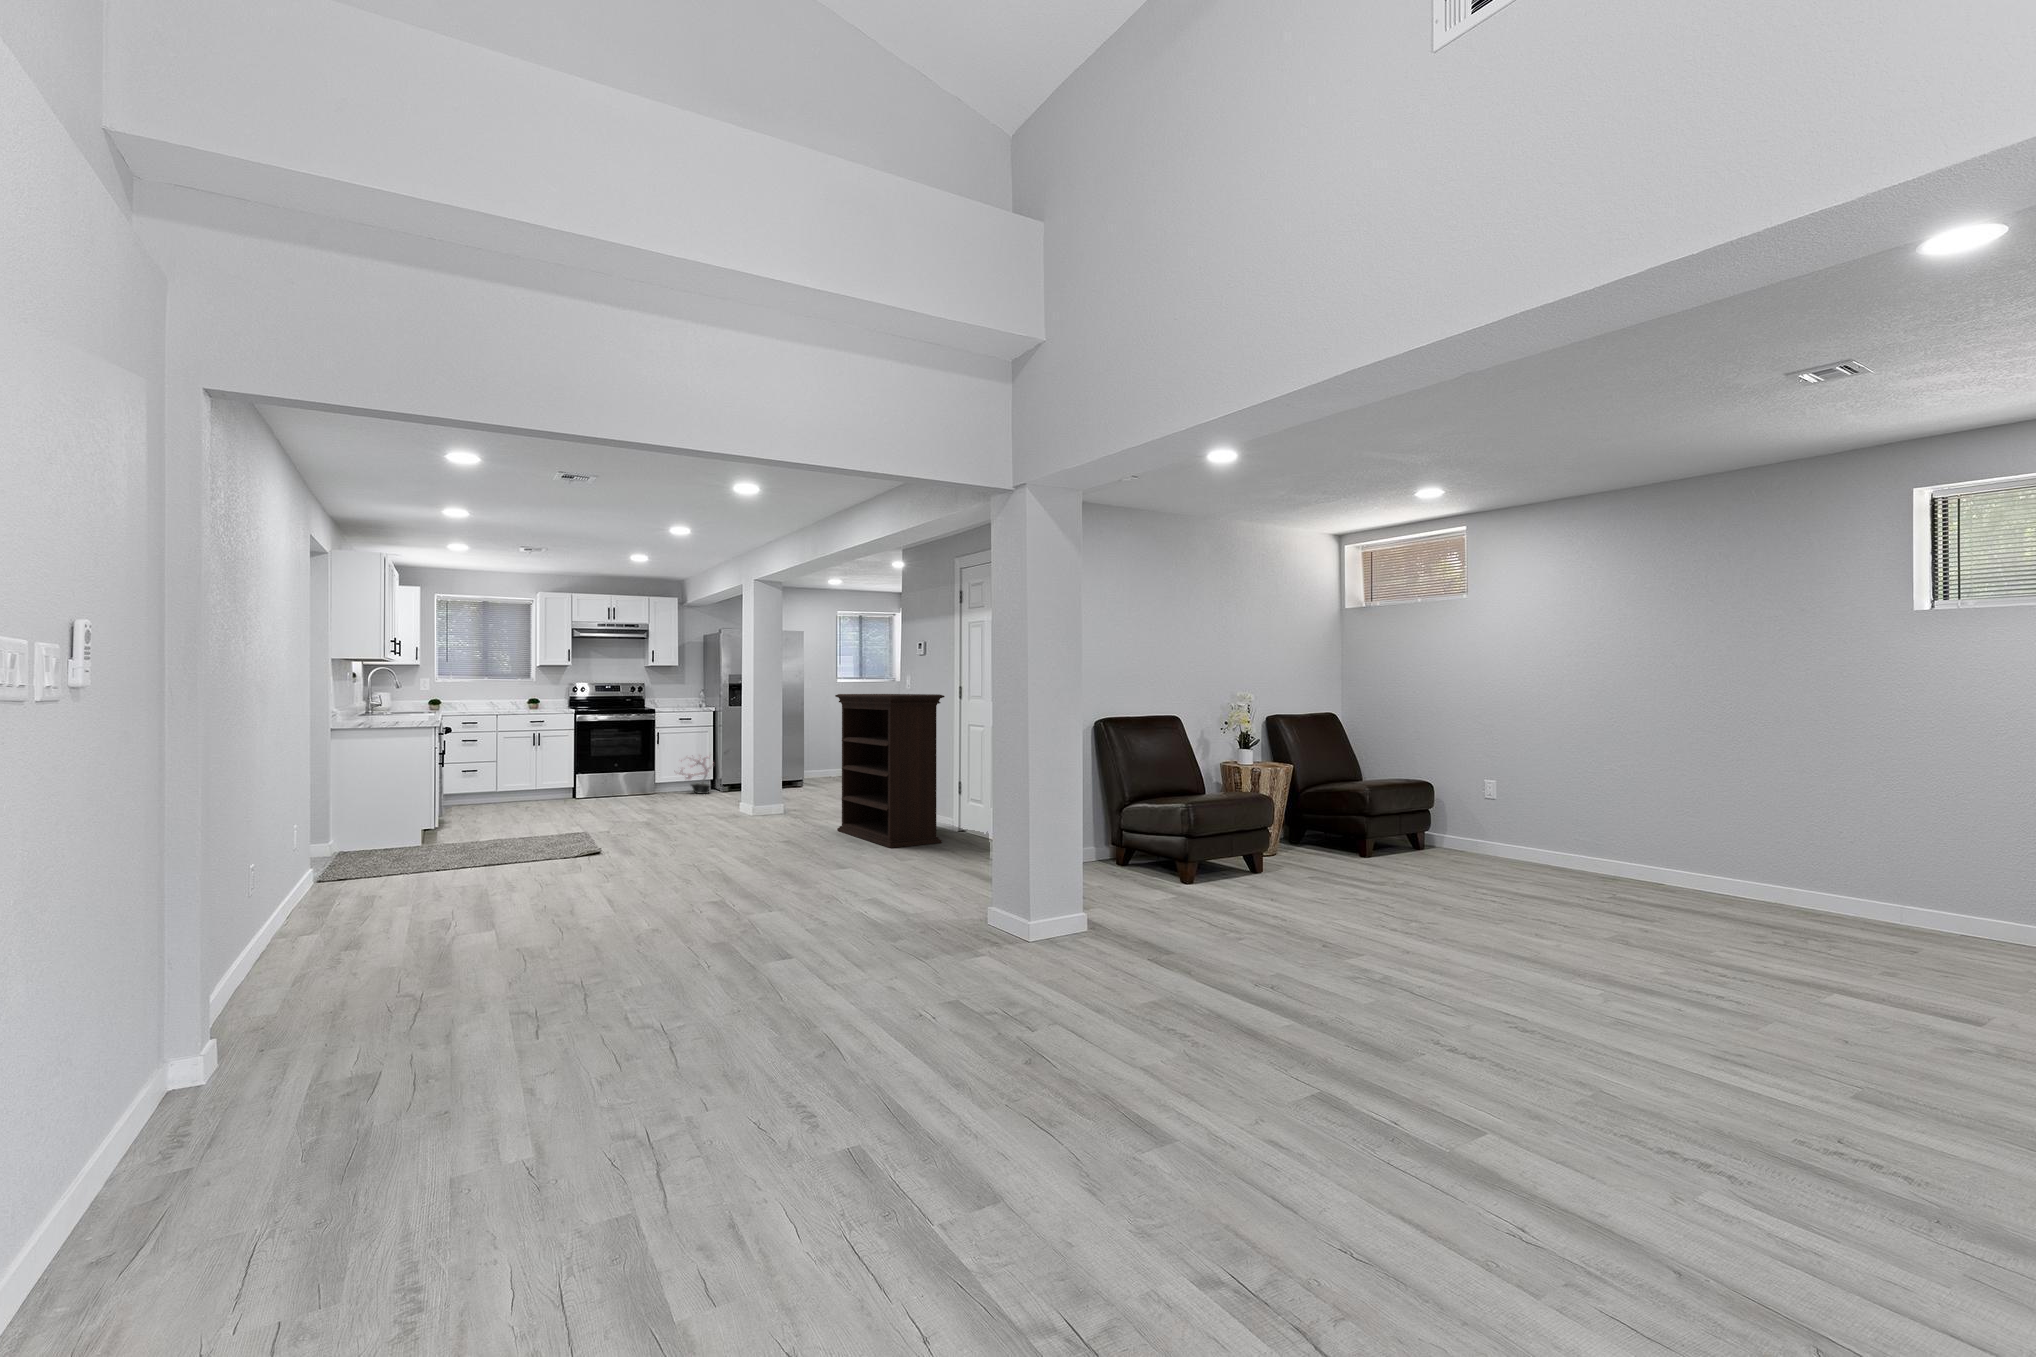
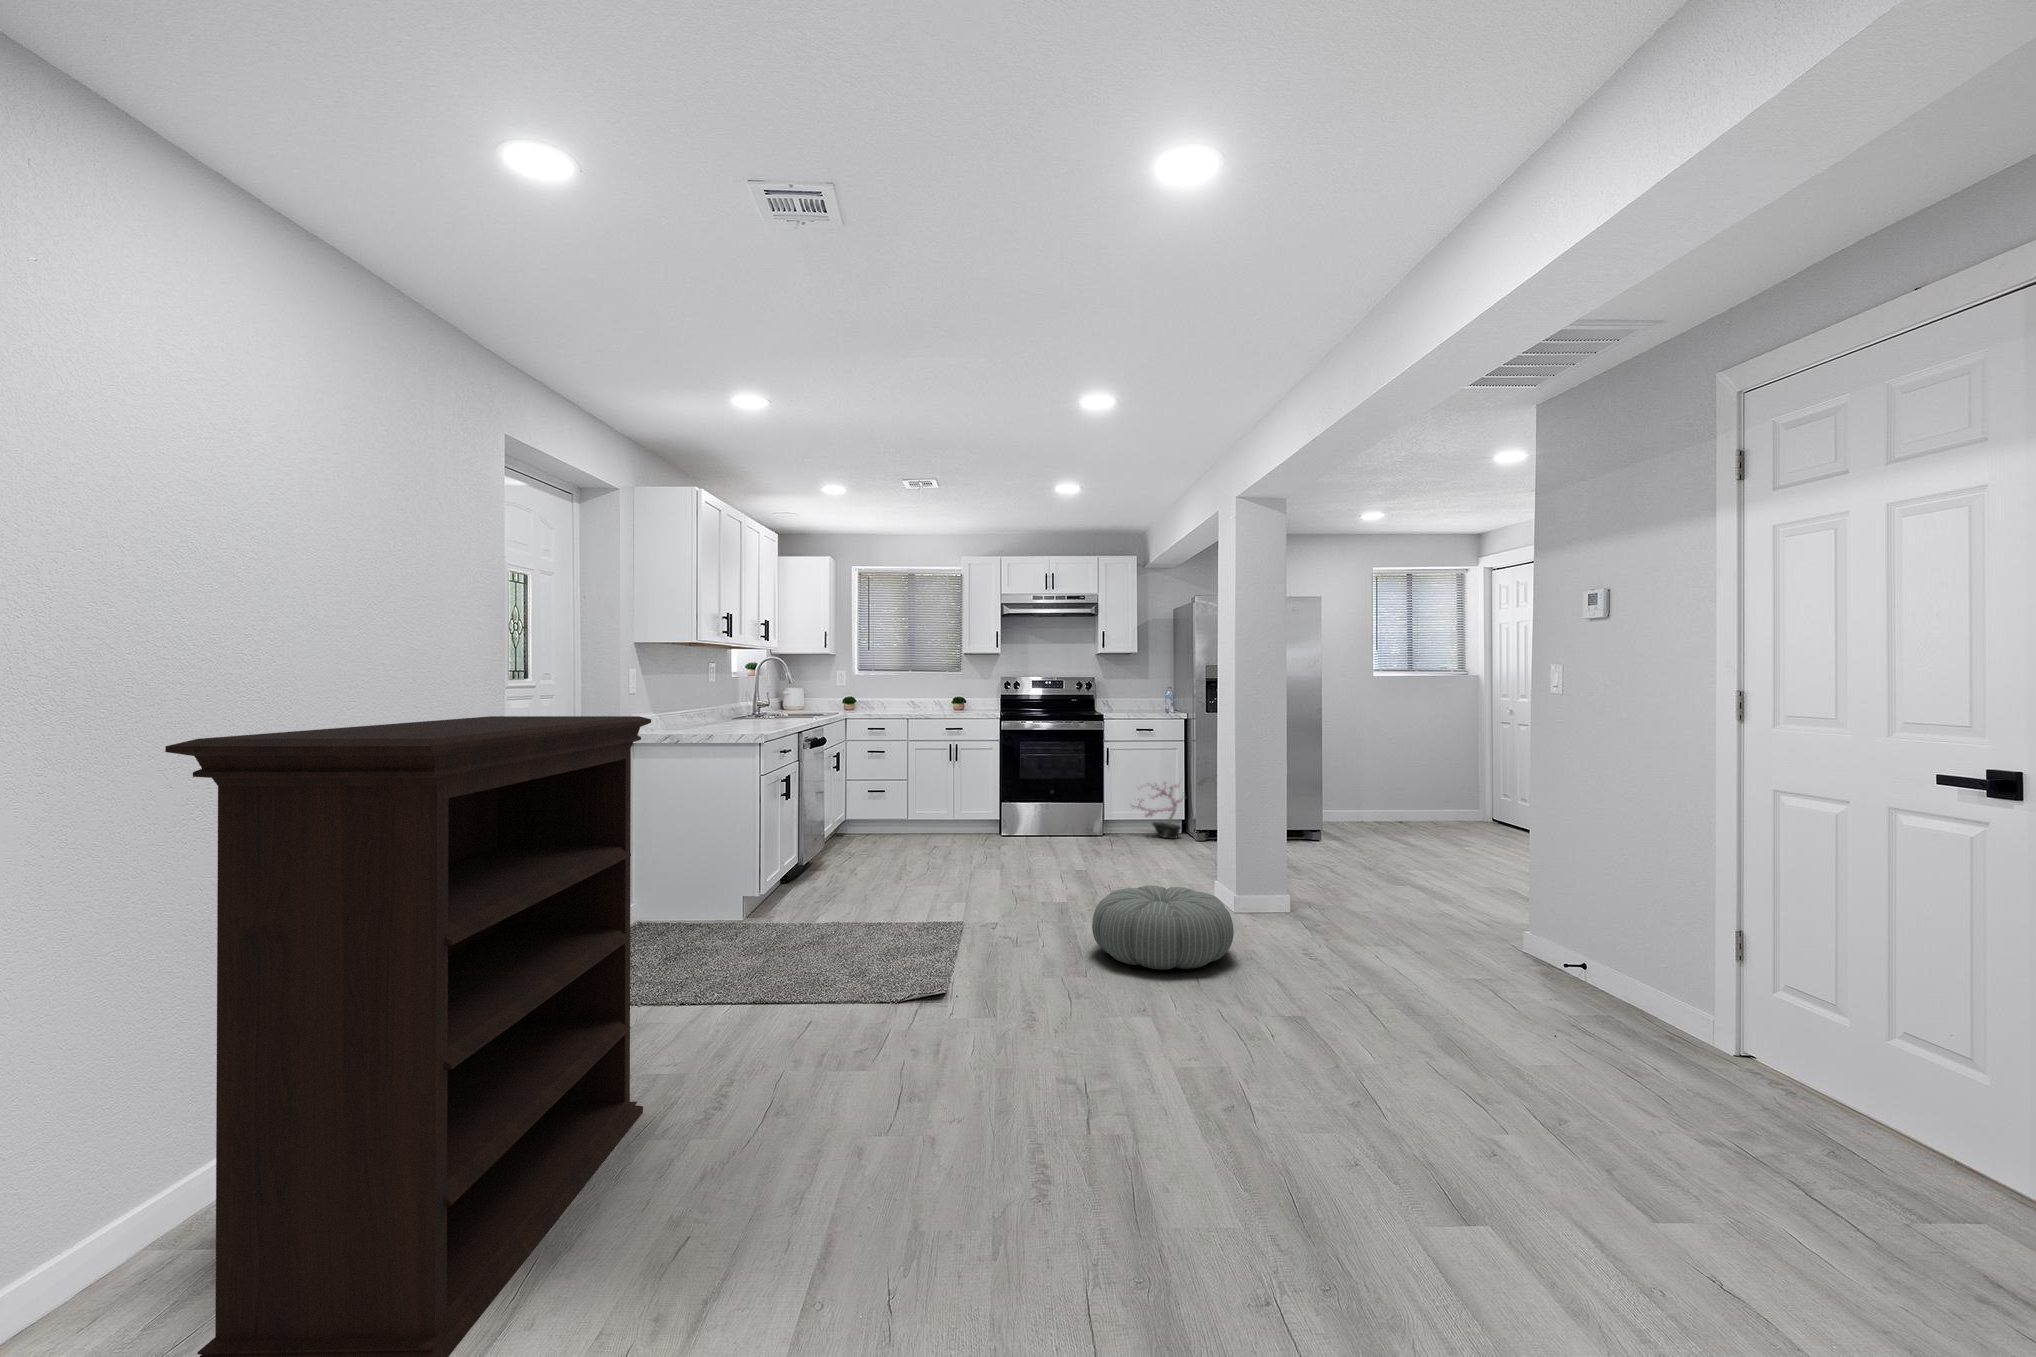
bookshelf: present [835,694,945,848] -> present [165,716,651,1357]
pouf: none [669,798,748,837] -> present [1092,885,1234,970]

